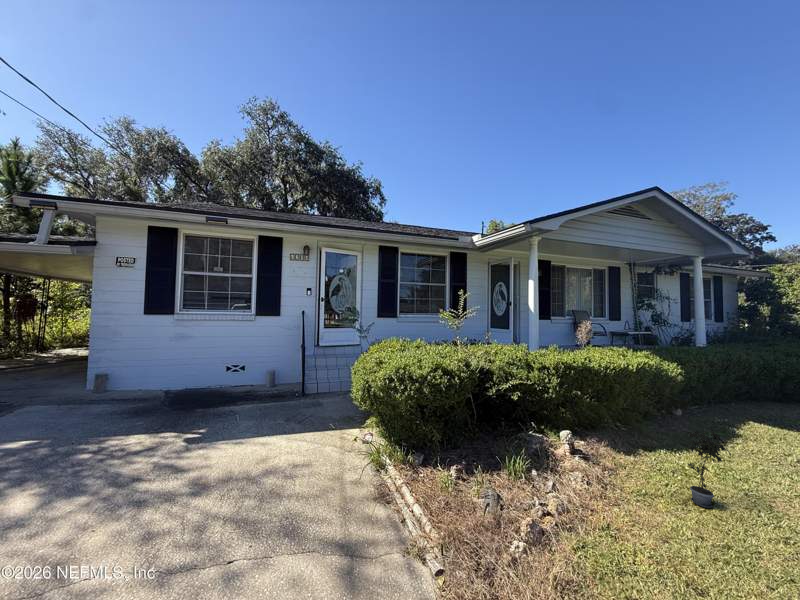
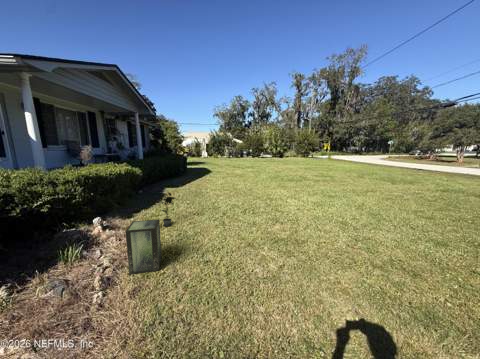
storage box: none [575,459,653,584] -> present [126,219,162,274]

